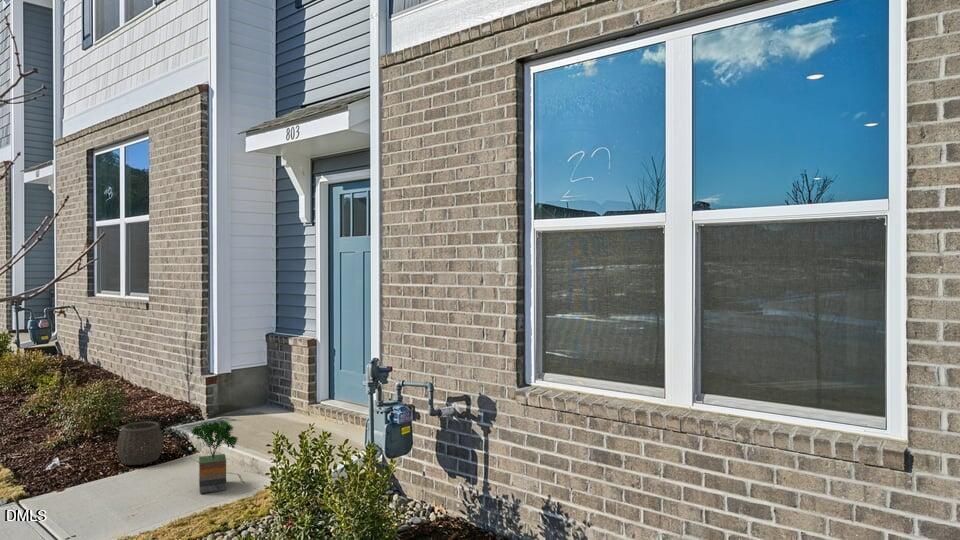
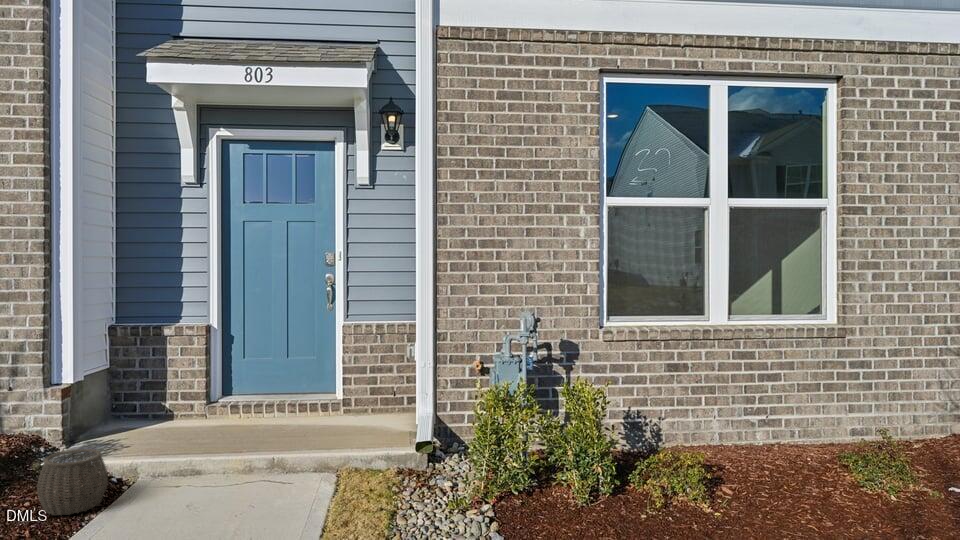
potted tree: present [191,421,238,493] -> none [230,415,298,505]

